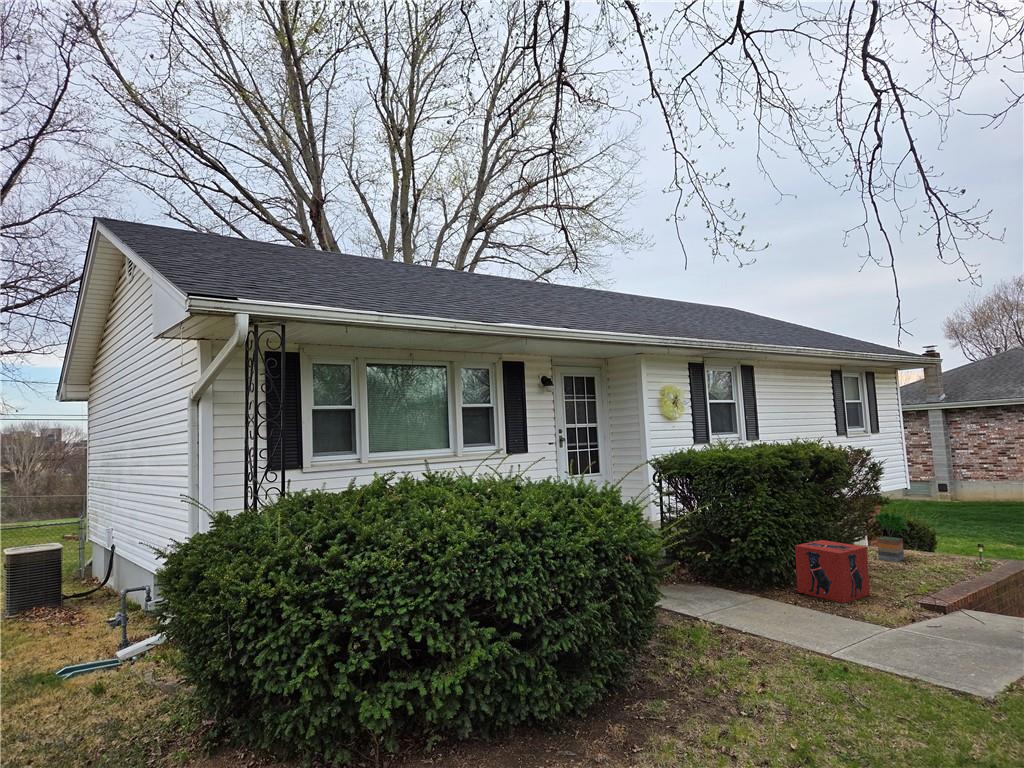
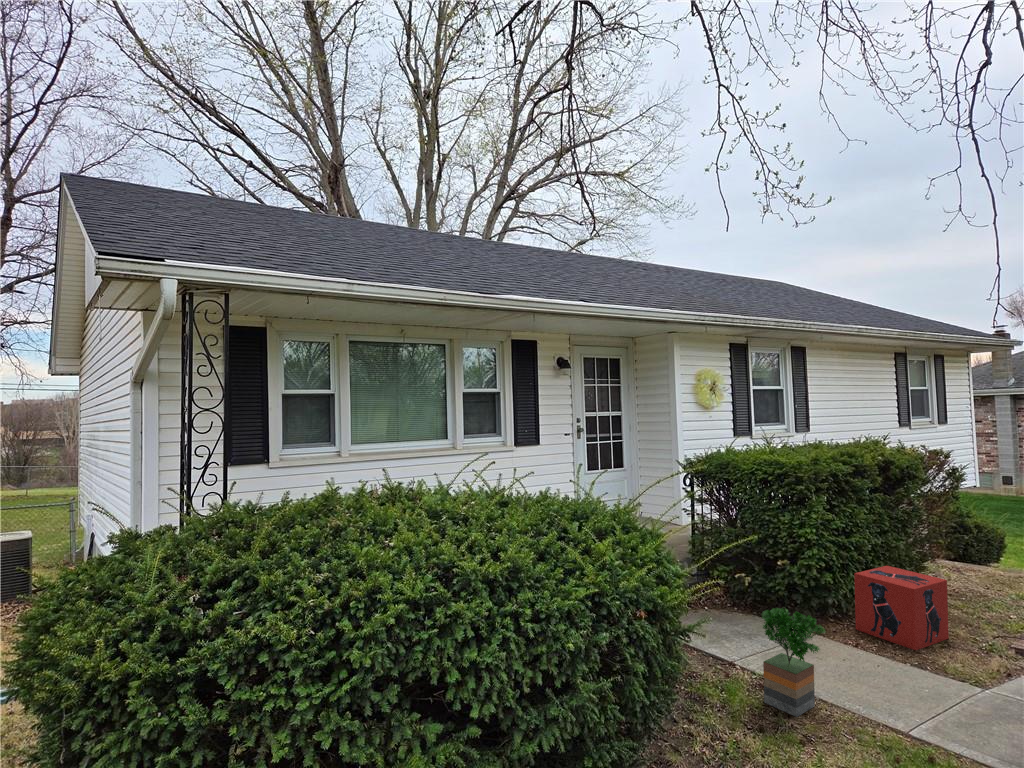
potted tree: present [874,512,908,562] -> present [762,608,825,717]

